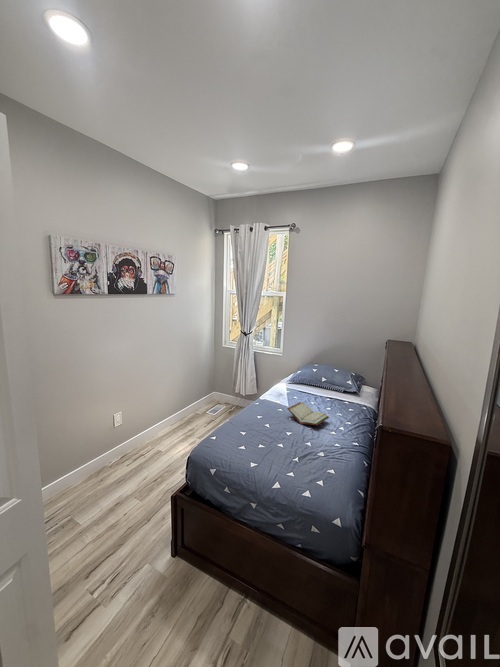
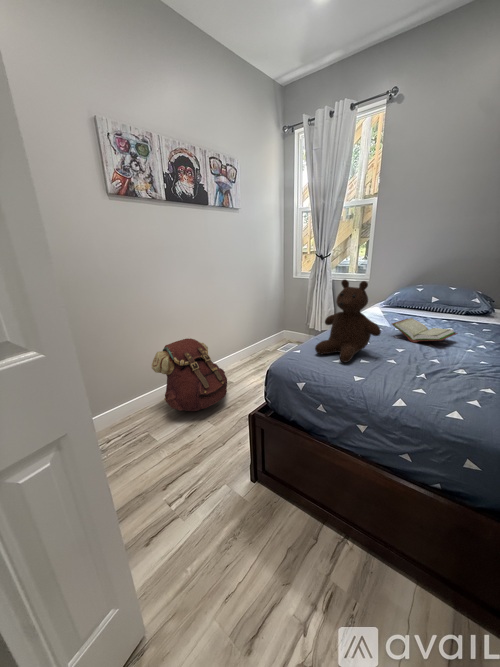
teddy bear: none [228,382,274,448] -> present [315,280,381,362]
backpack: none [80,415,155,490] -> present [152,338,227,411]

